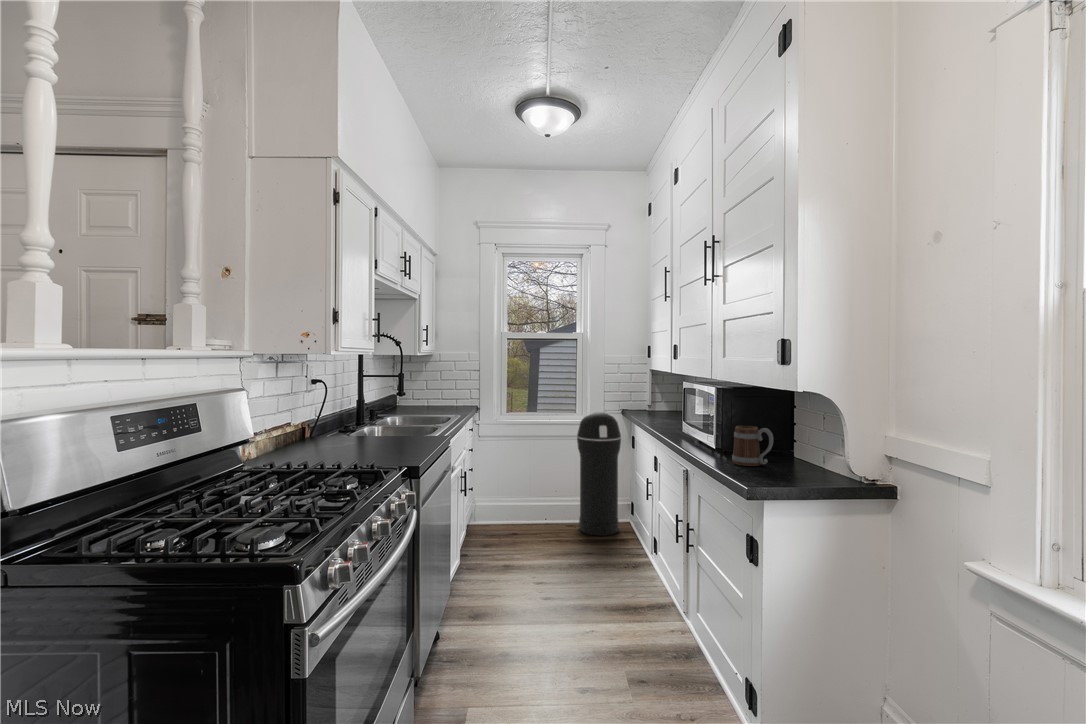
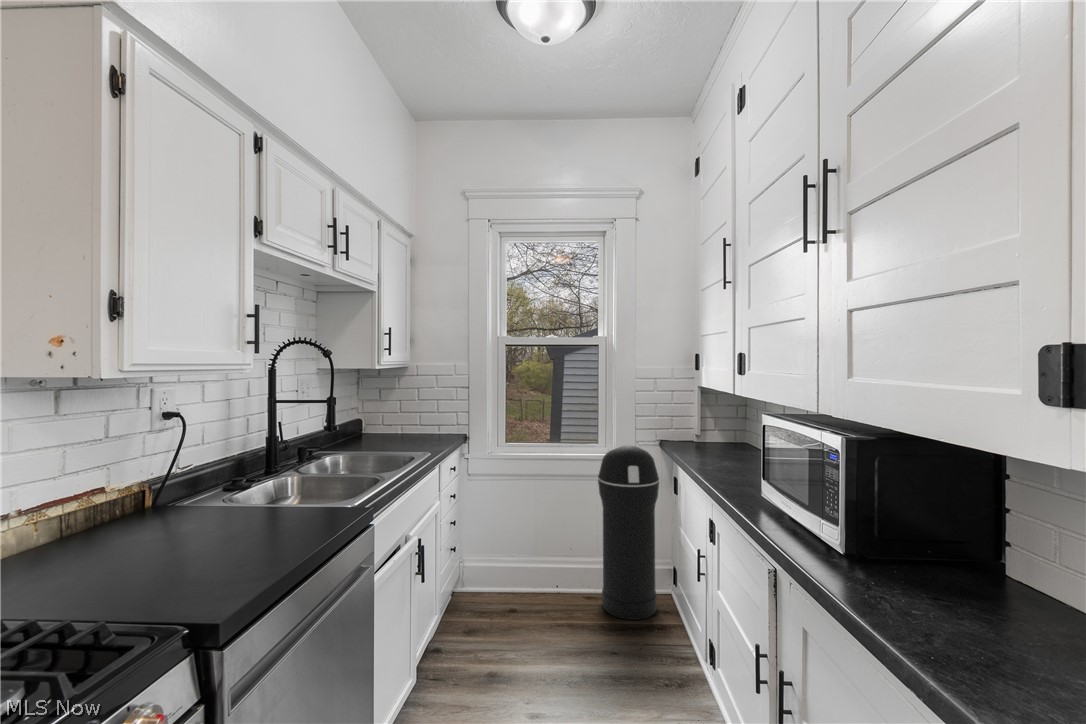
mug: present [732,426,773,466] -> none [907,528,1025,632]

